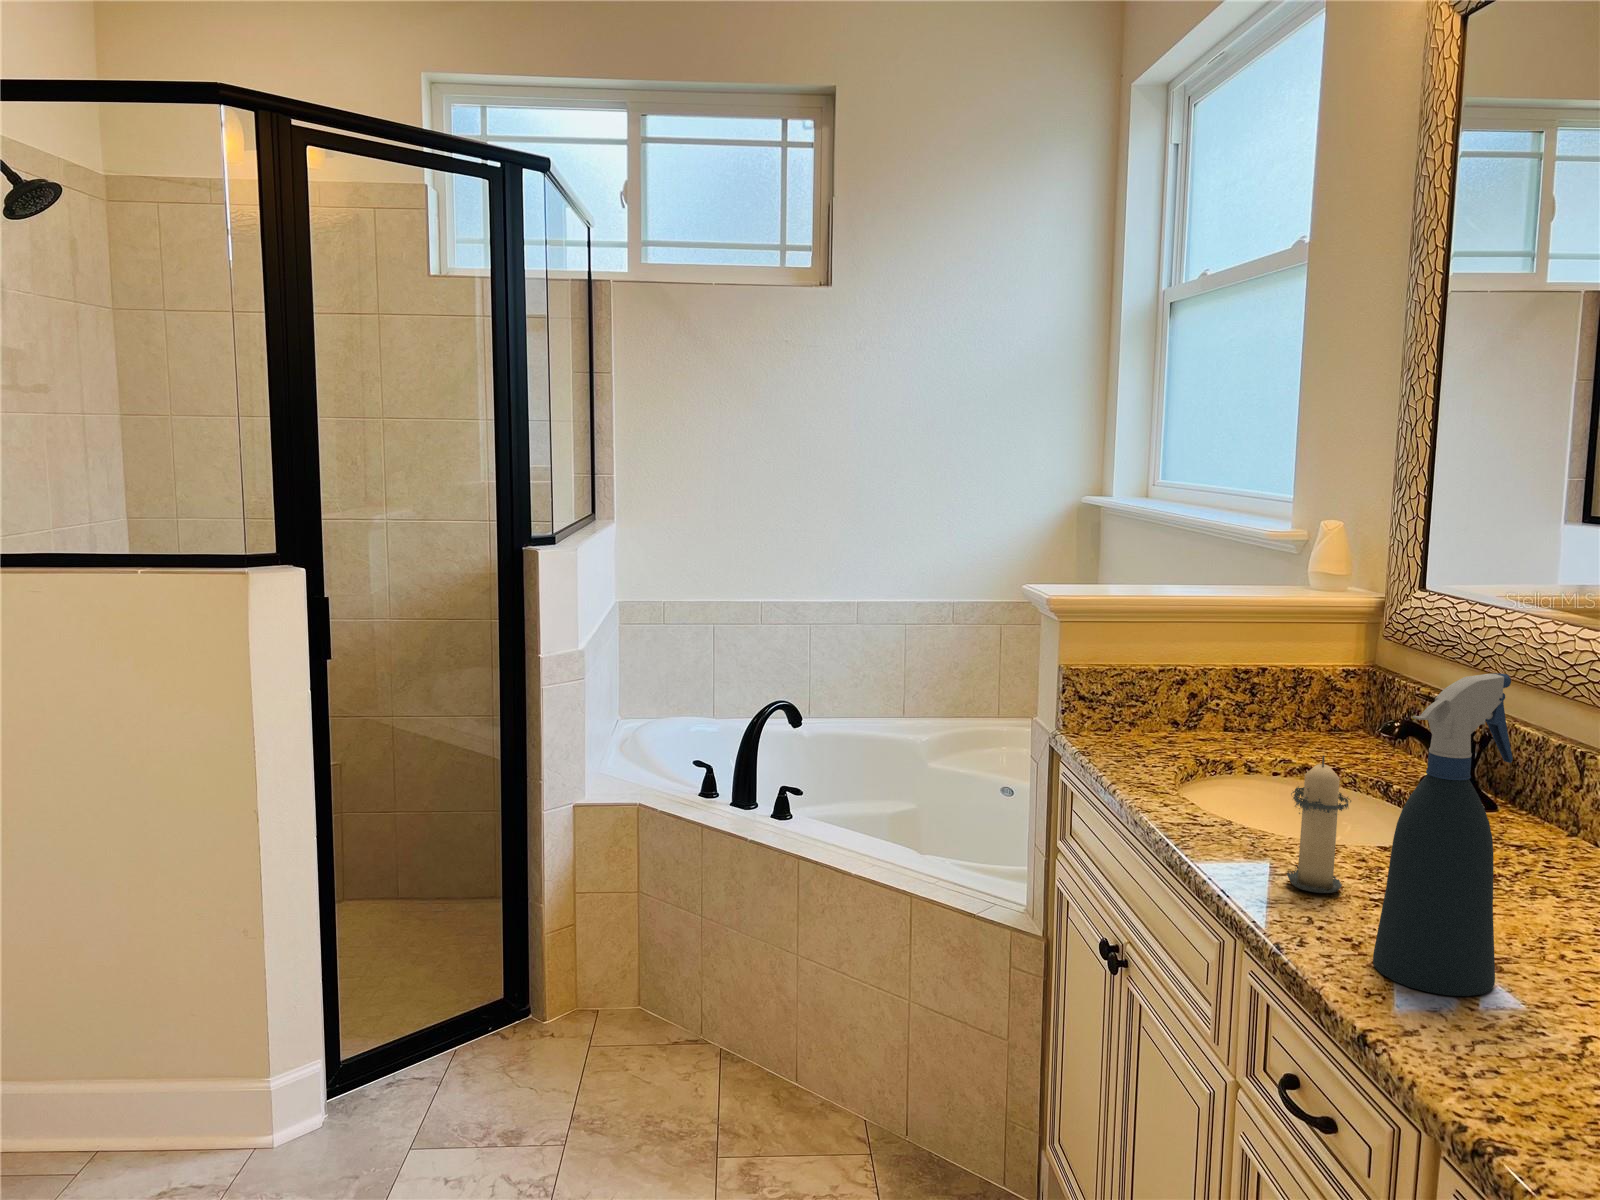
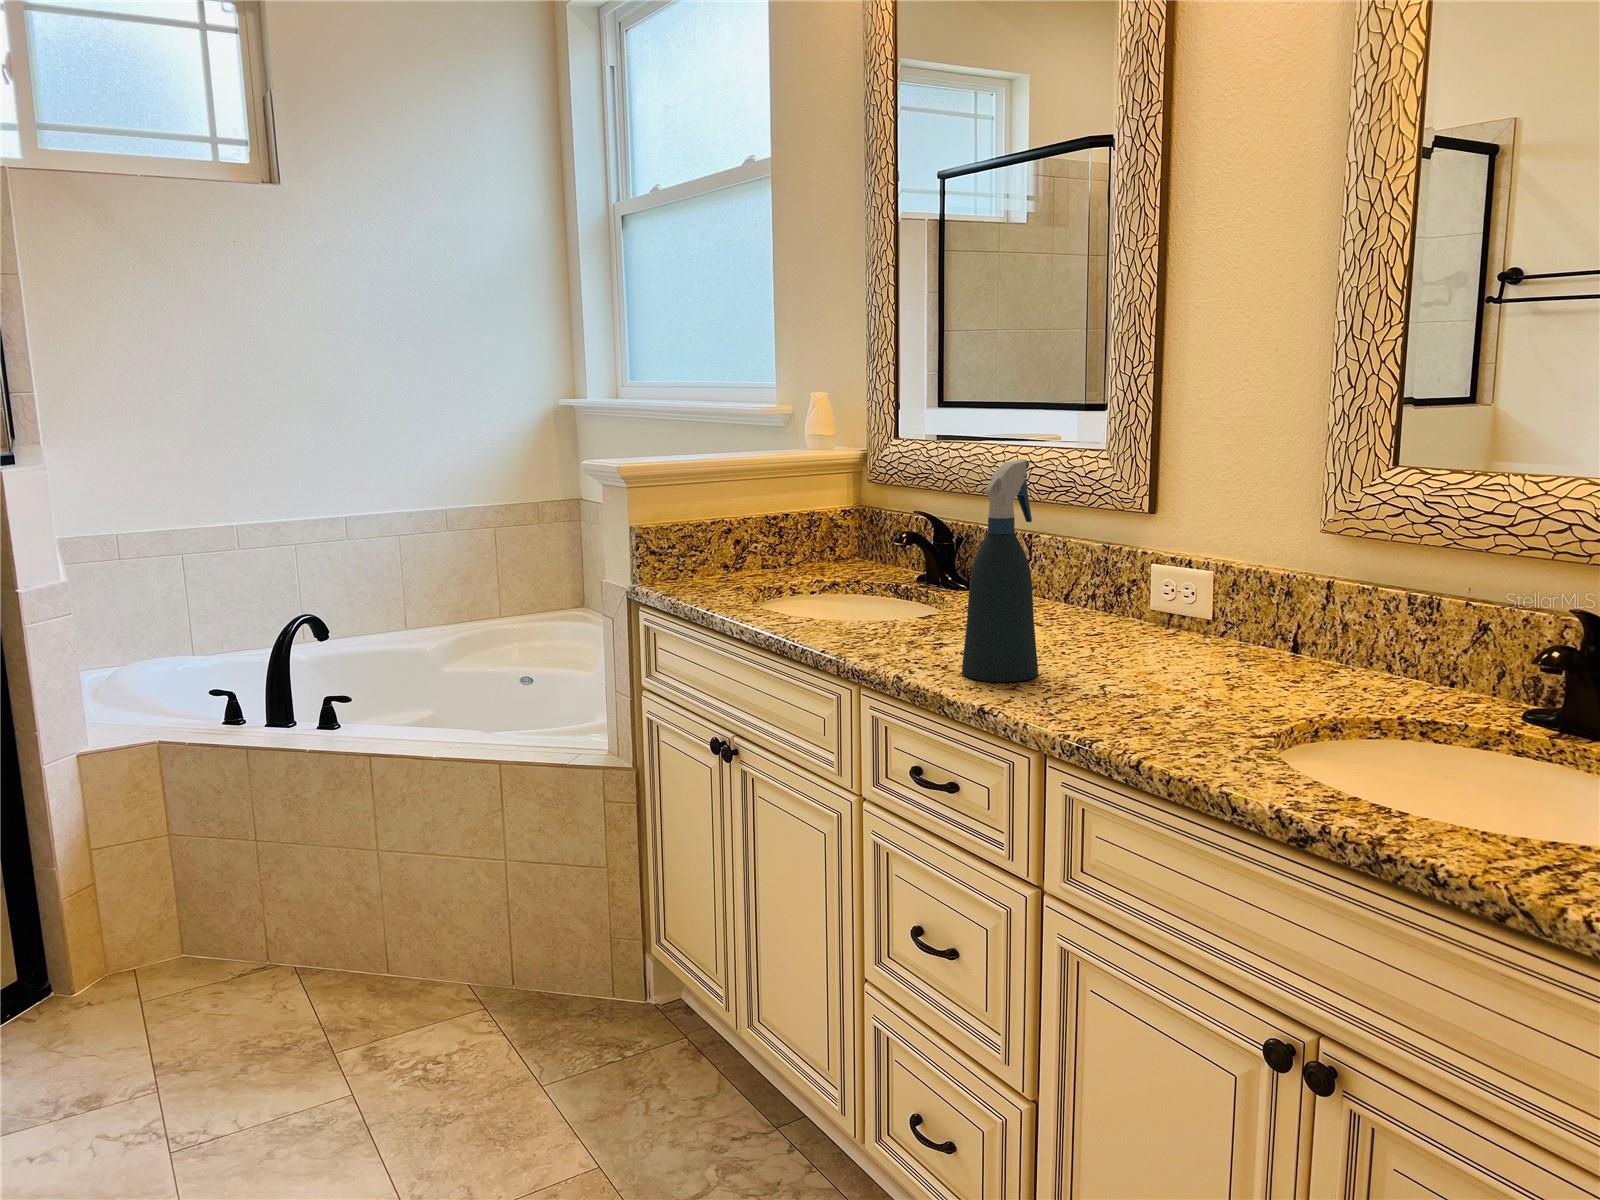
candle: present [1287,756,1351,893] -> none [873,544,922,649]

